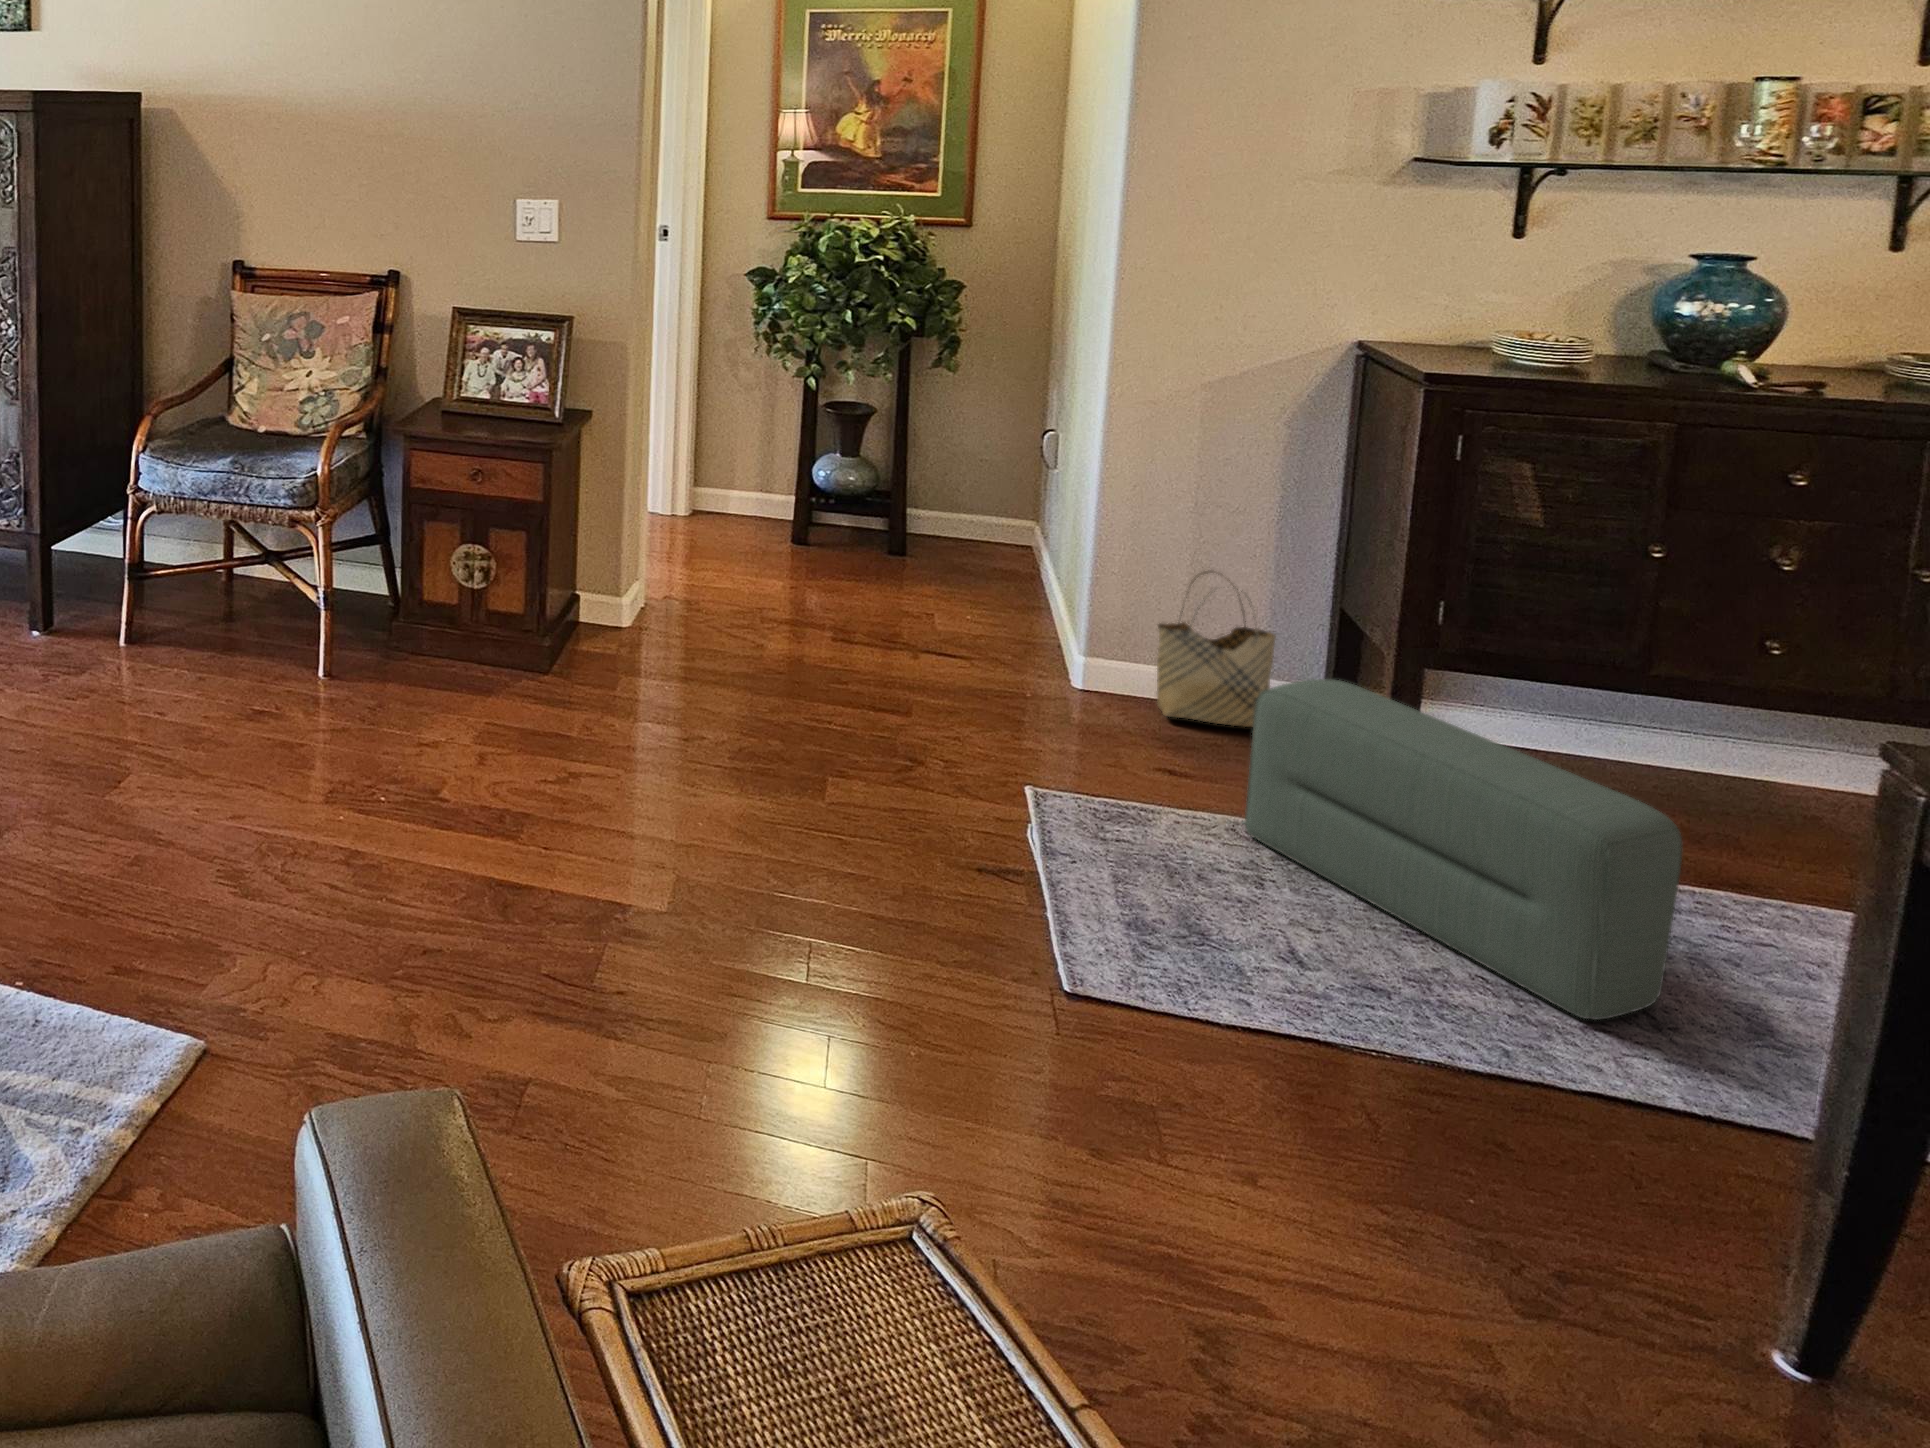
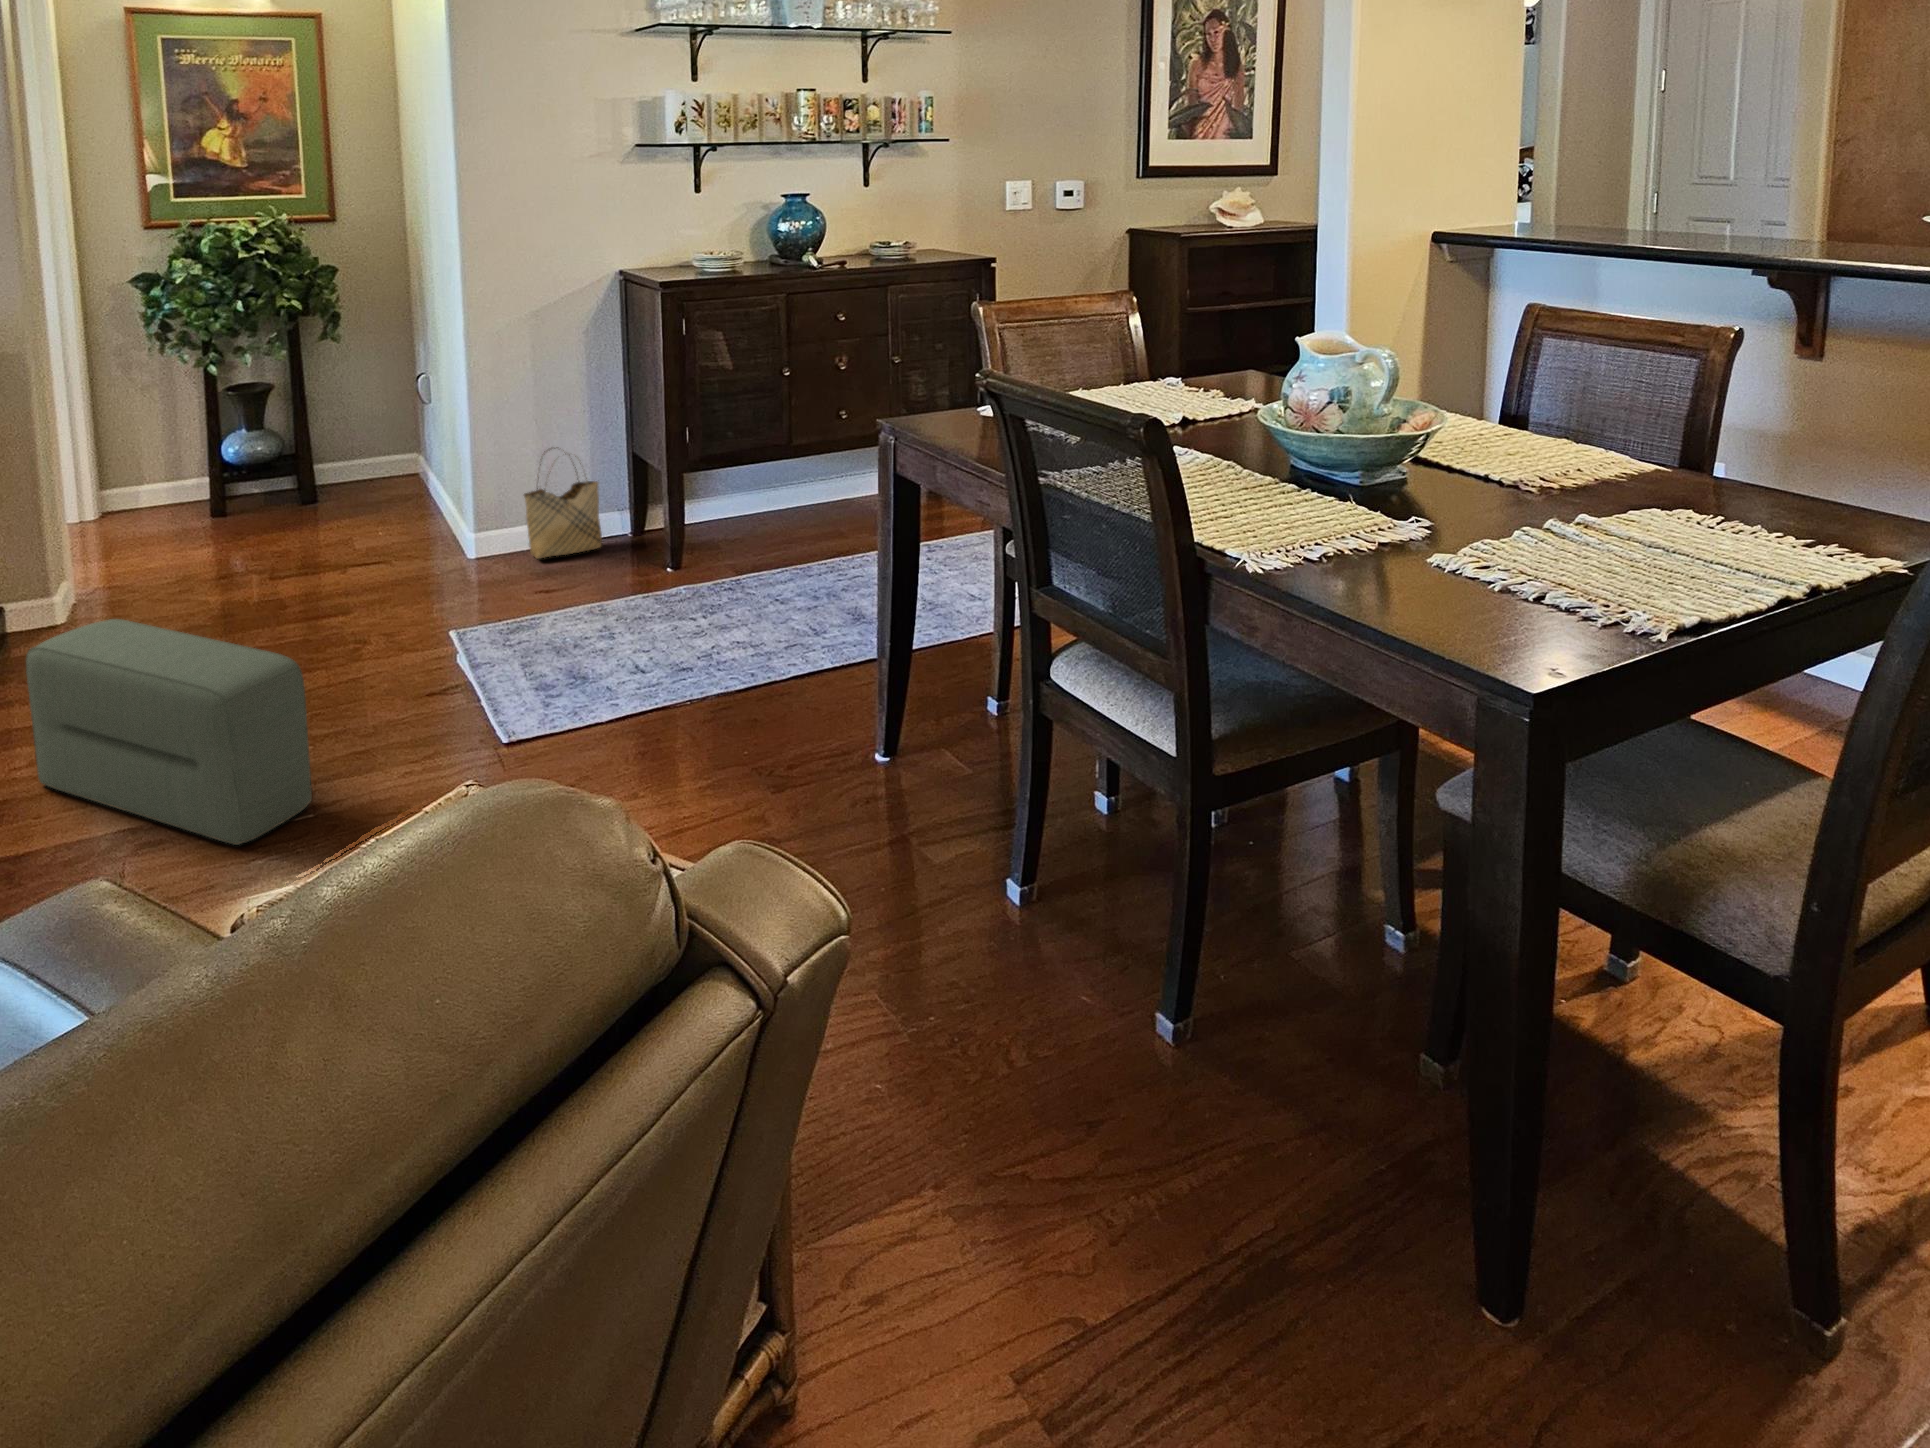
pouf: present [1245,679,1683,1020] -> present [26,619,312,845]

